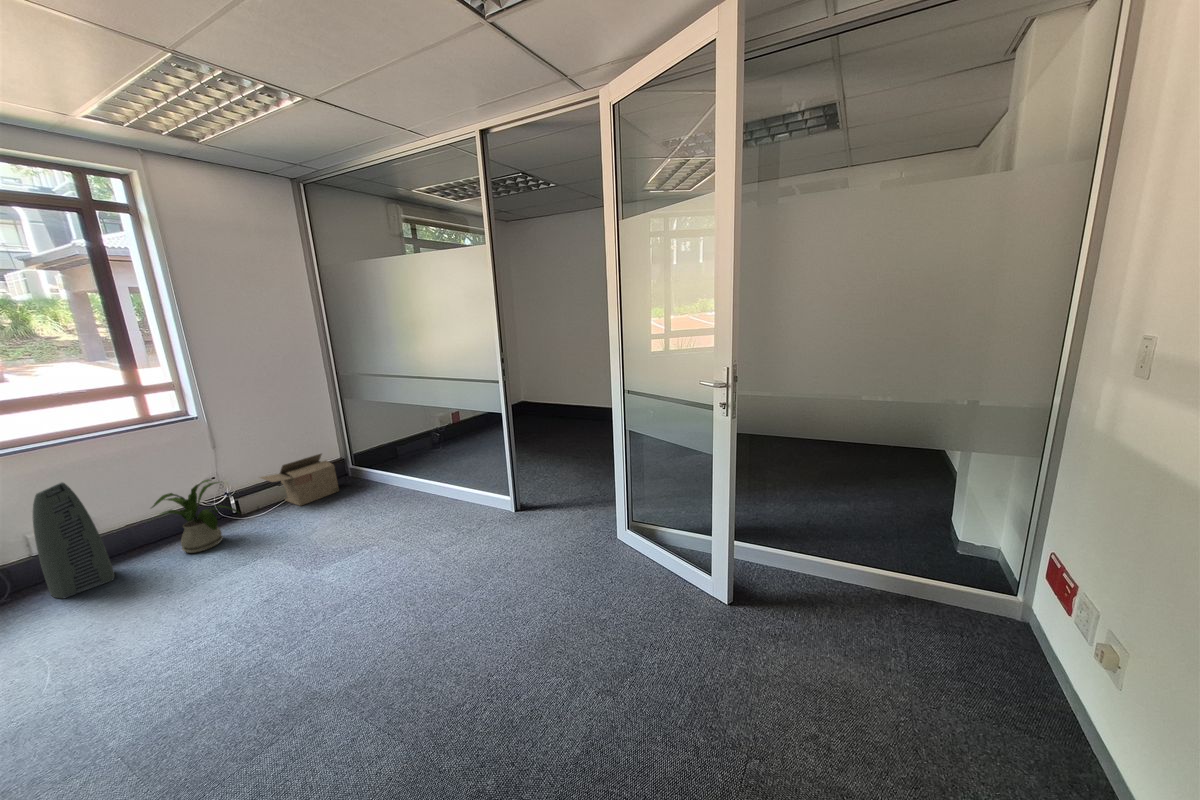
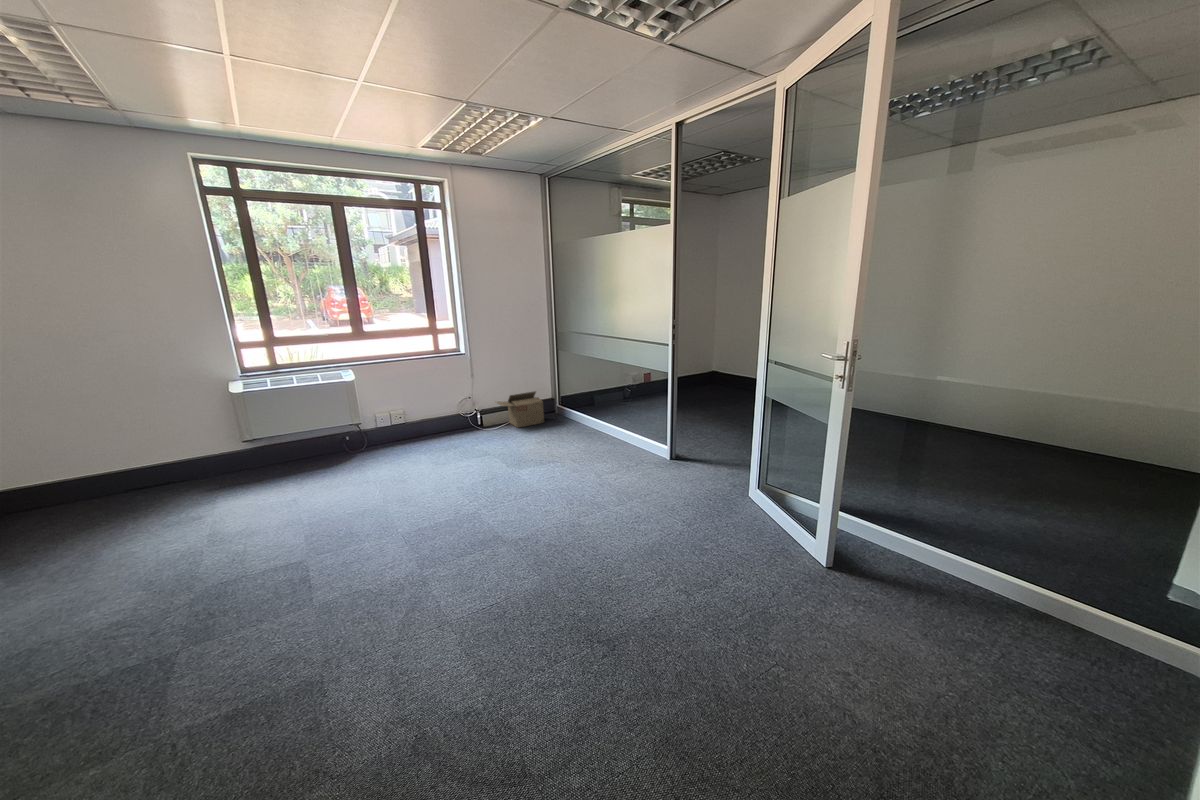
house plant: present [152,480,239,553] -> none [432,395,482,444]
air purifier: present [33,482,115,598] -> none [383,383,415,454]

